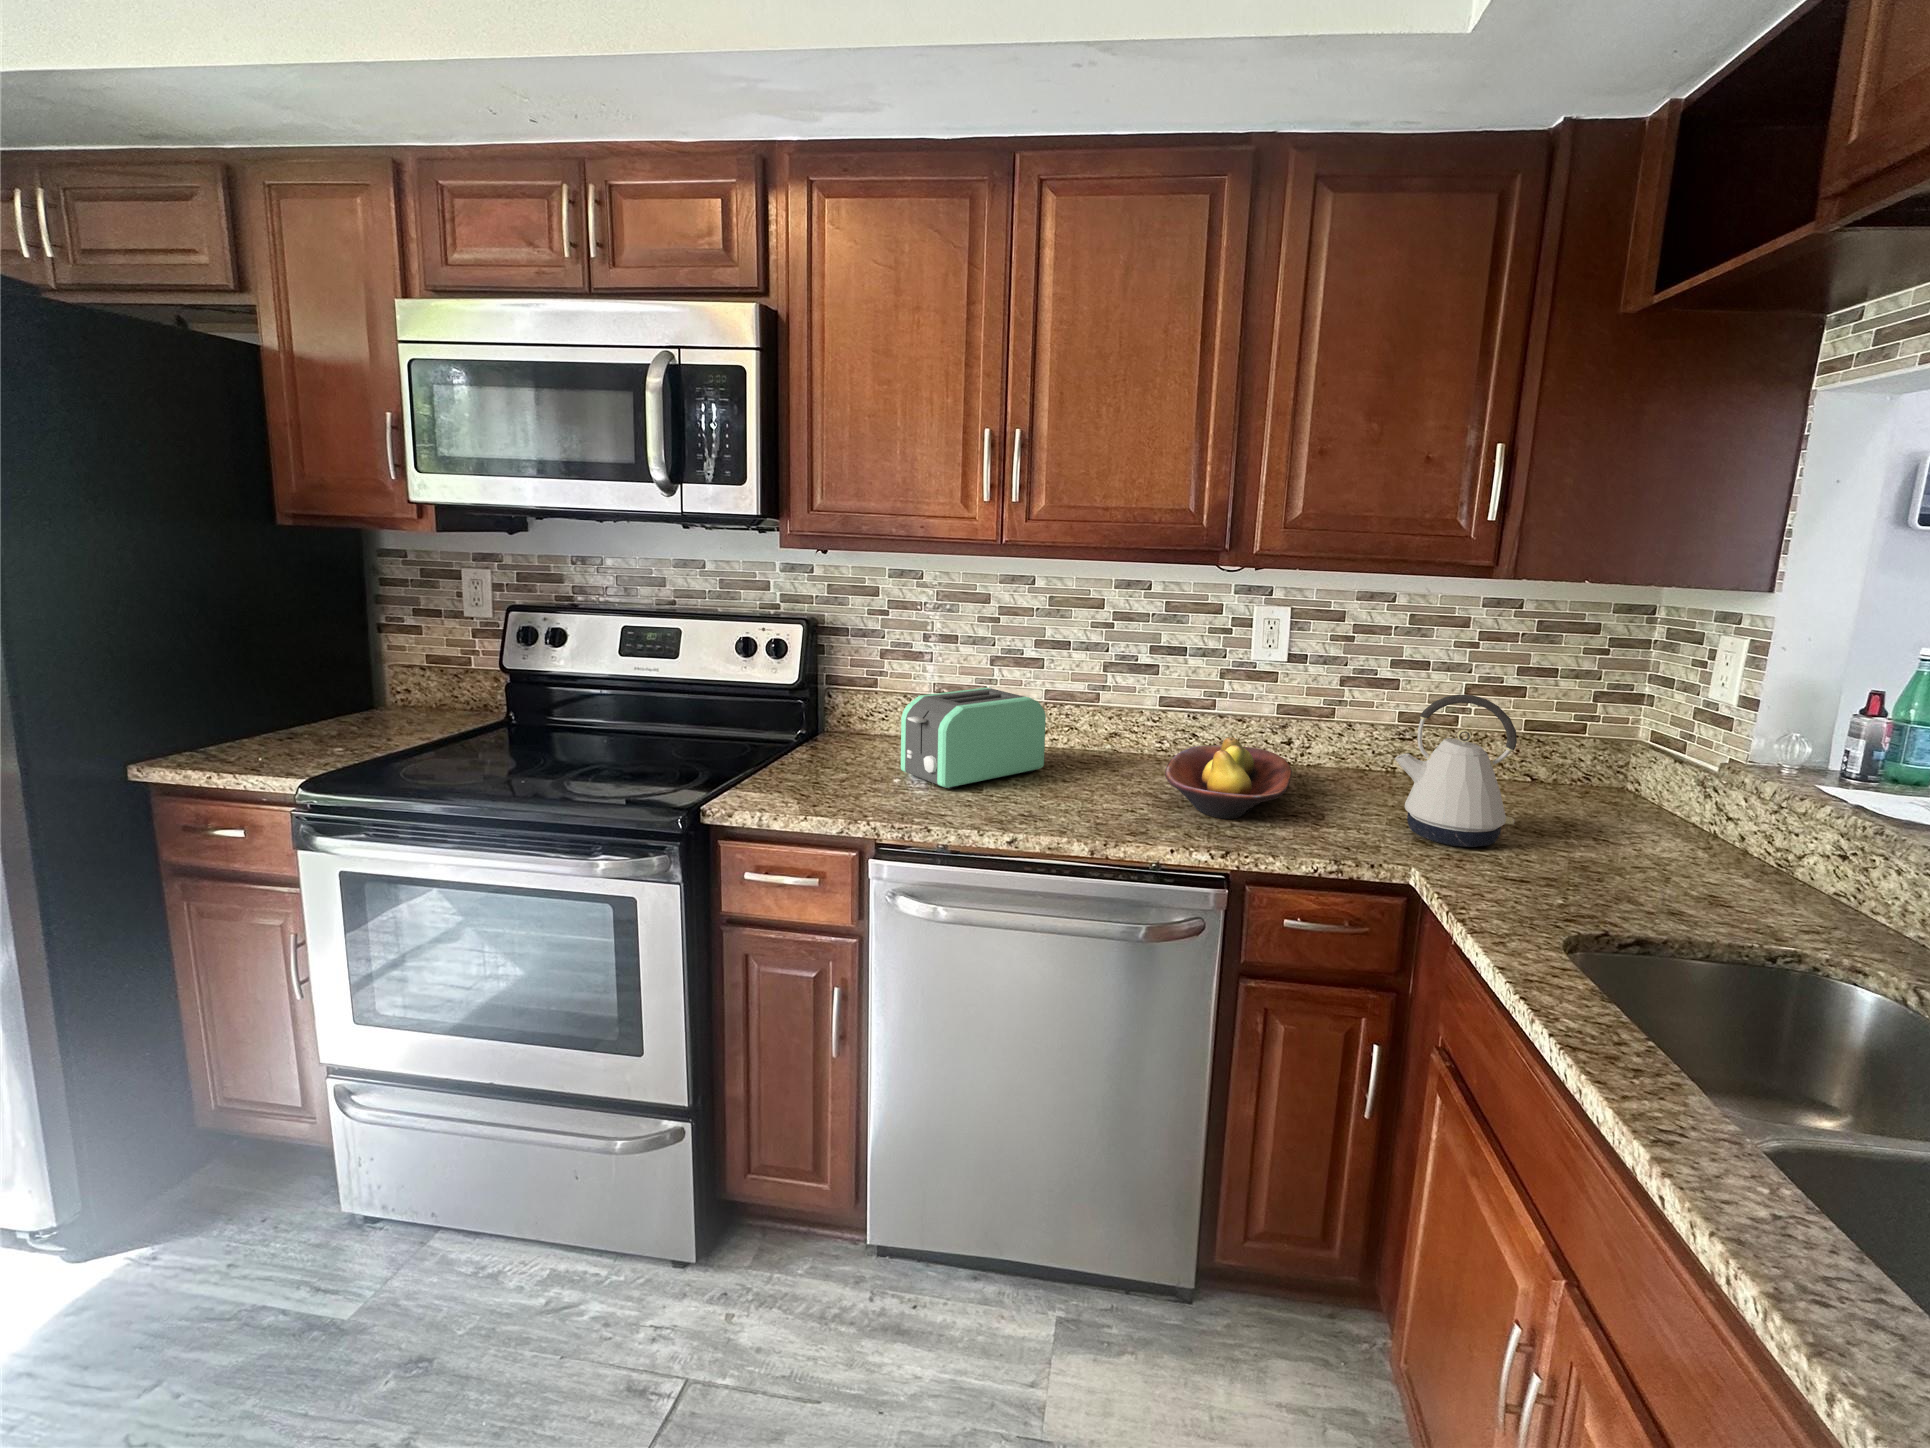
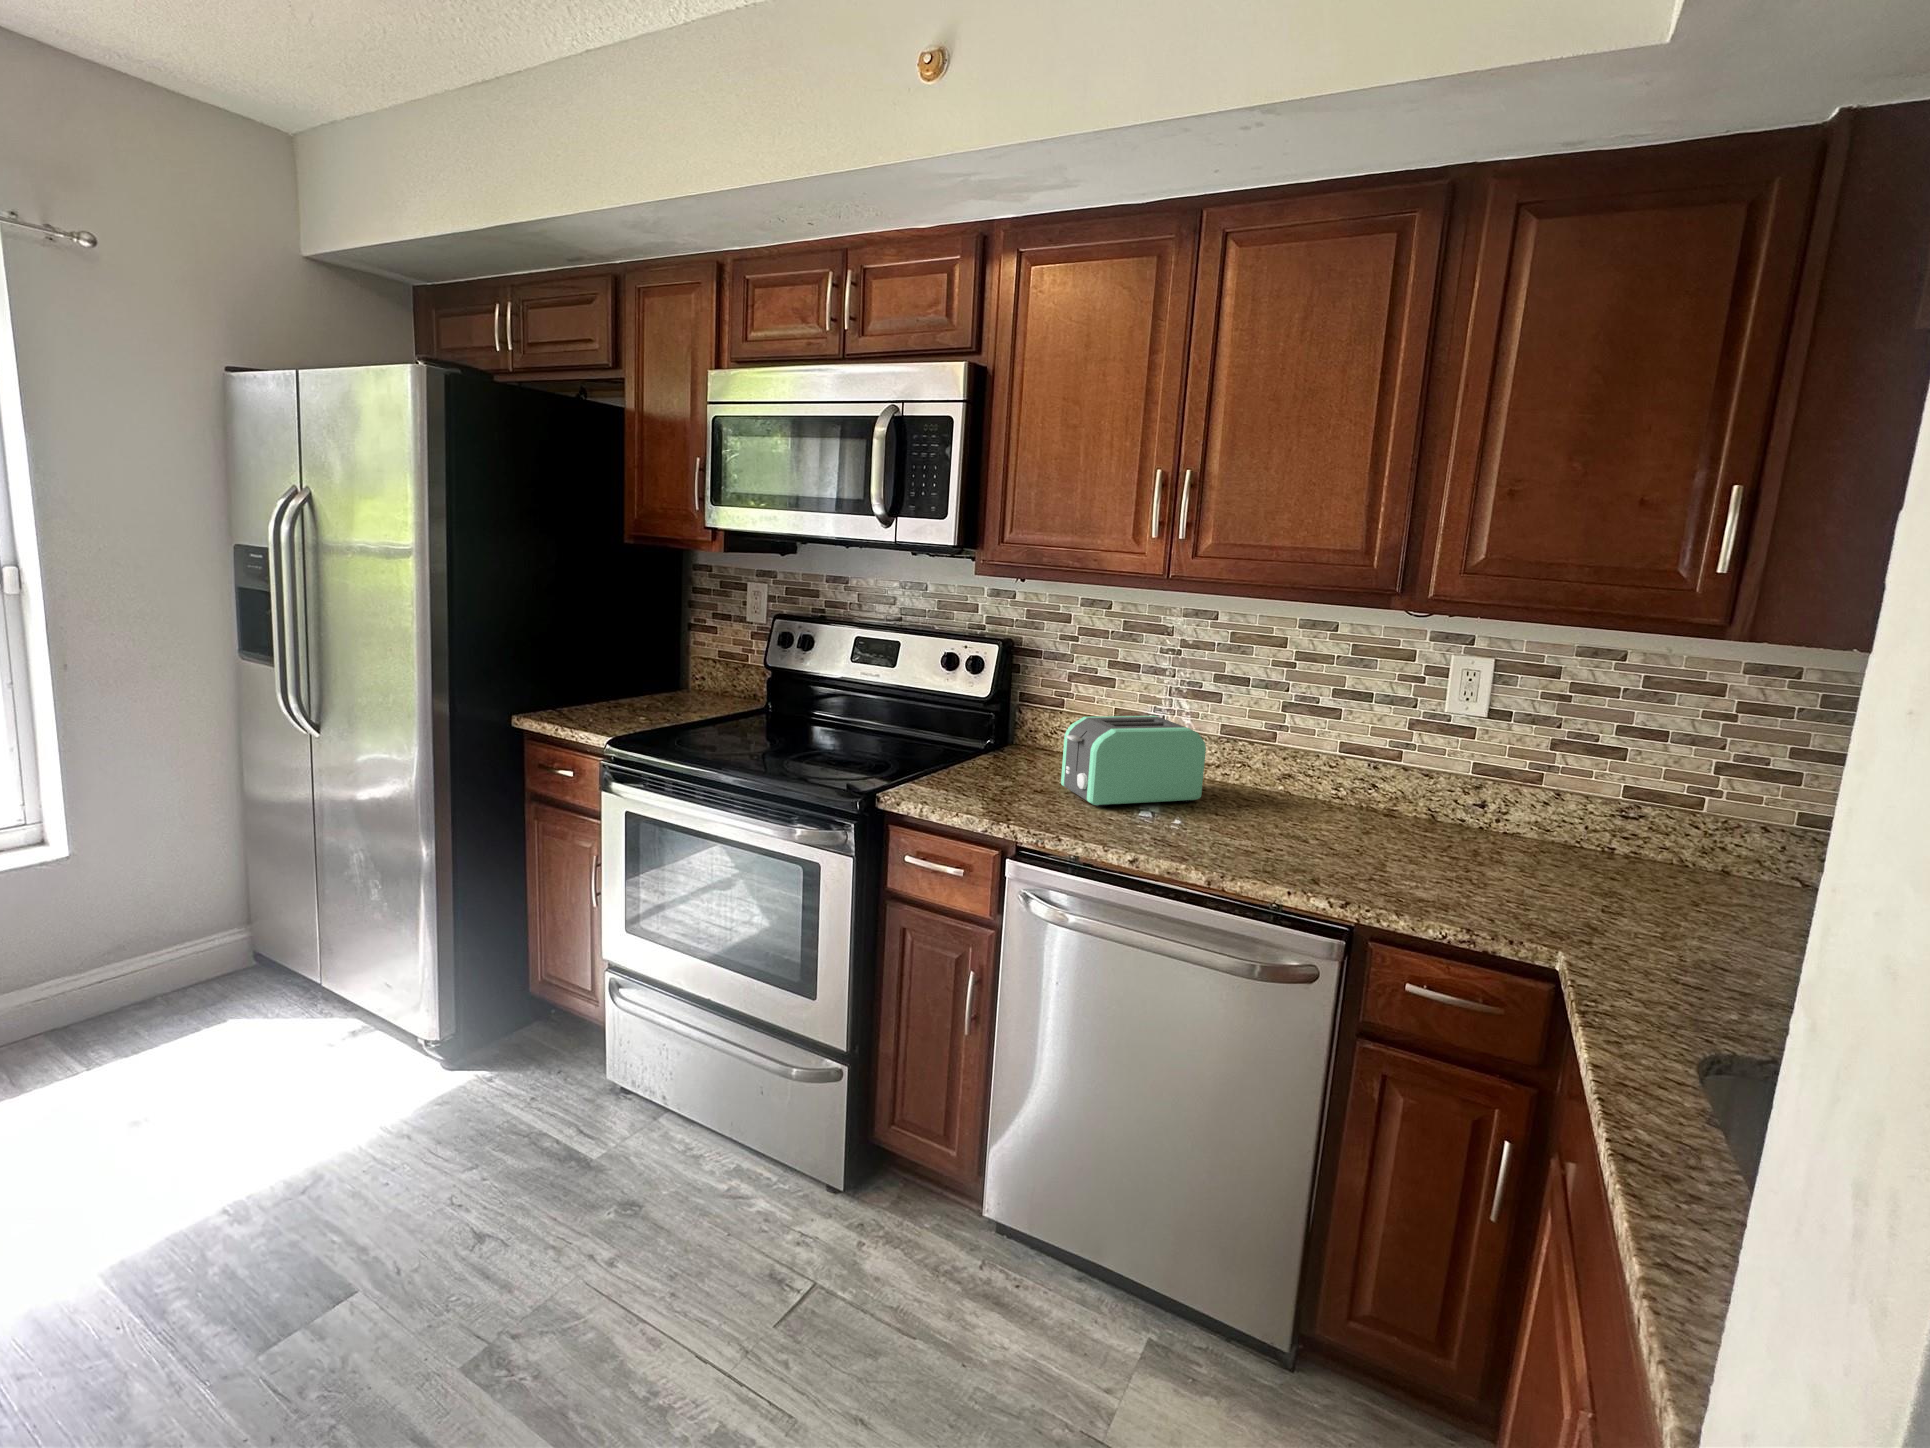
kettle: present [1395,694,1517,847] -> none [1568,767,1724,944]
fruit bowl: present [1165,737,1292,819] -> none [1308,790,1462,872]

